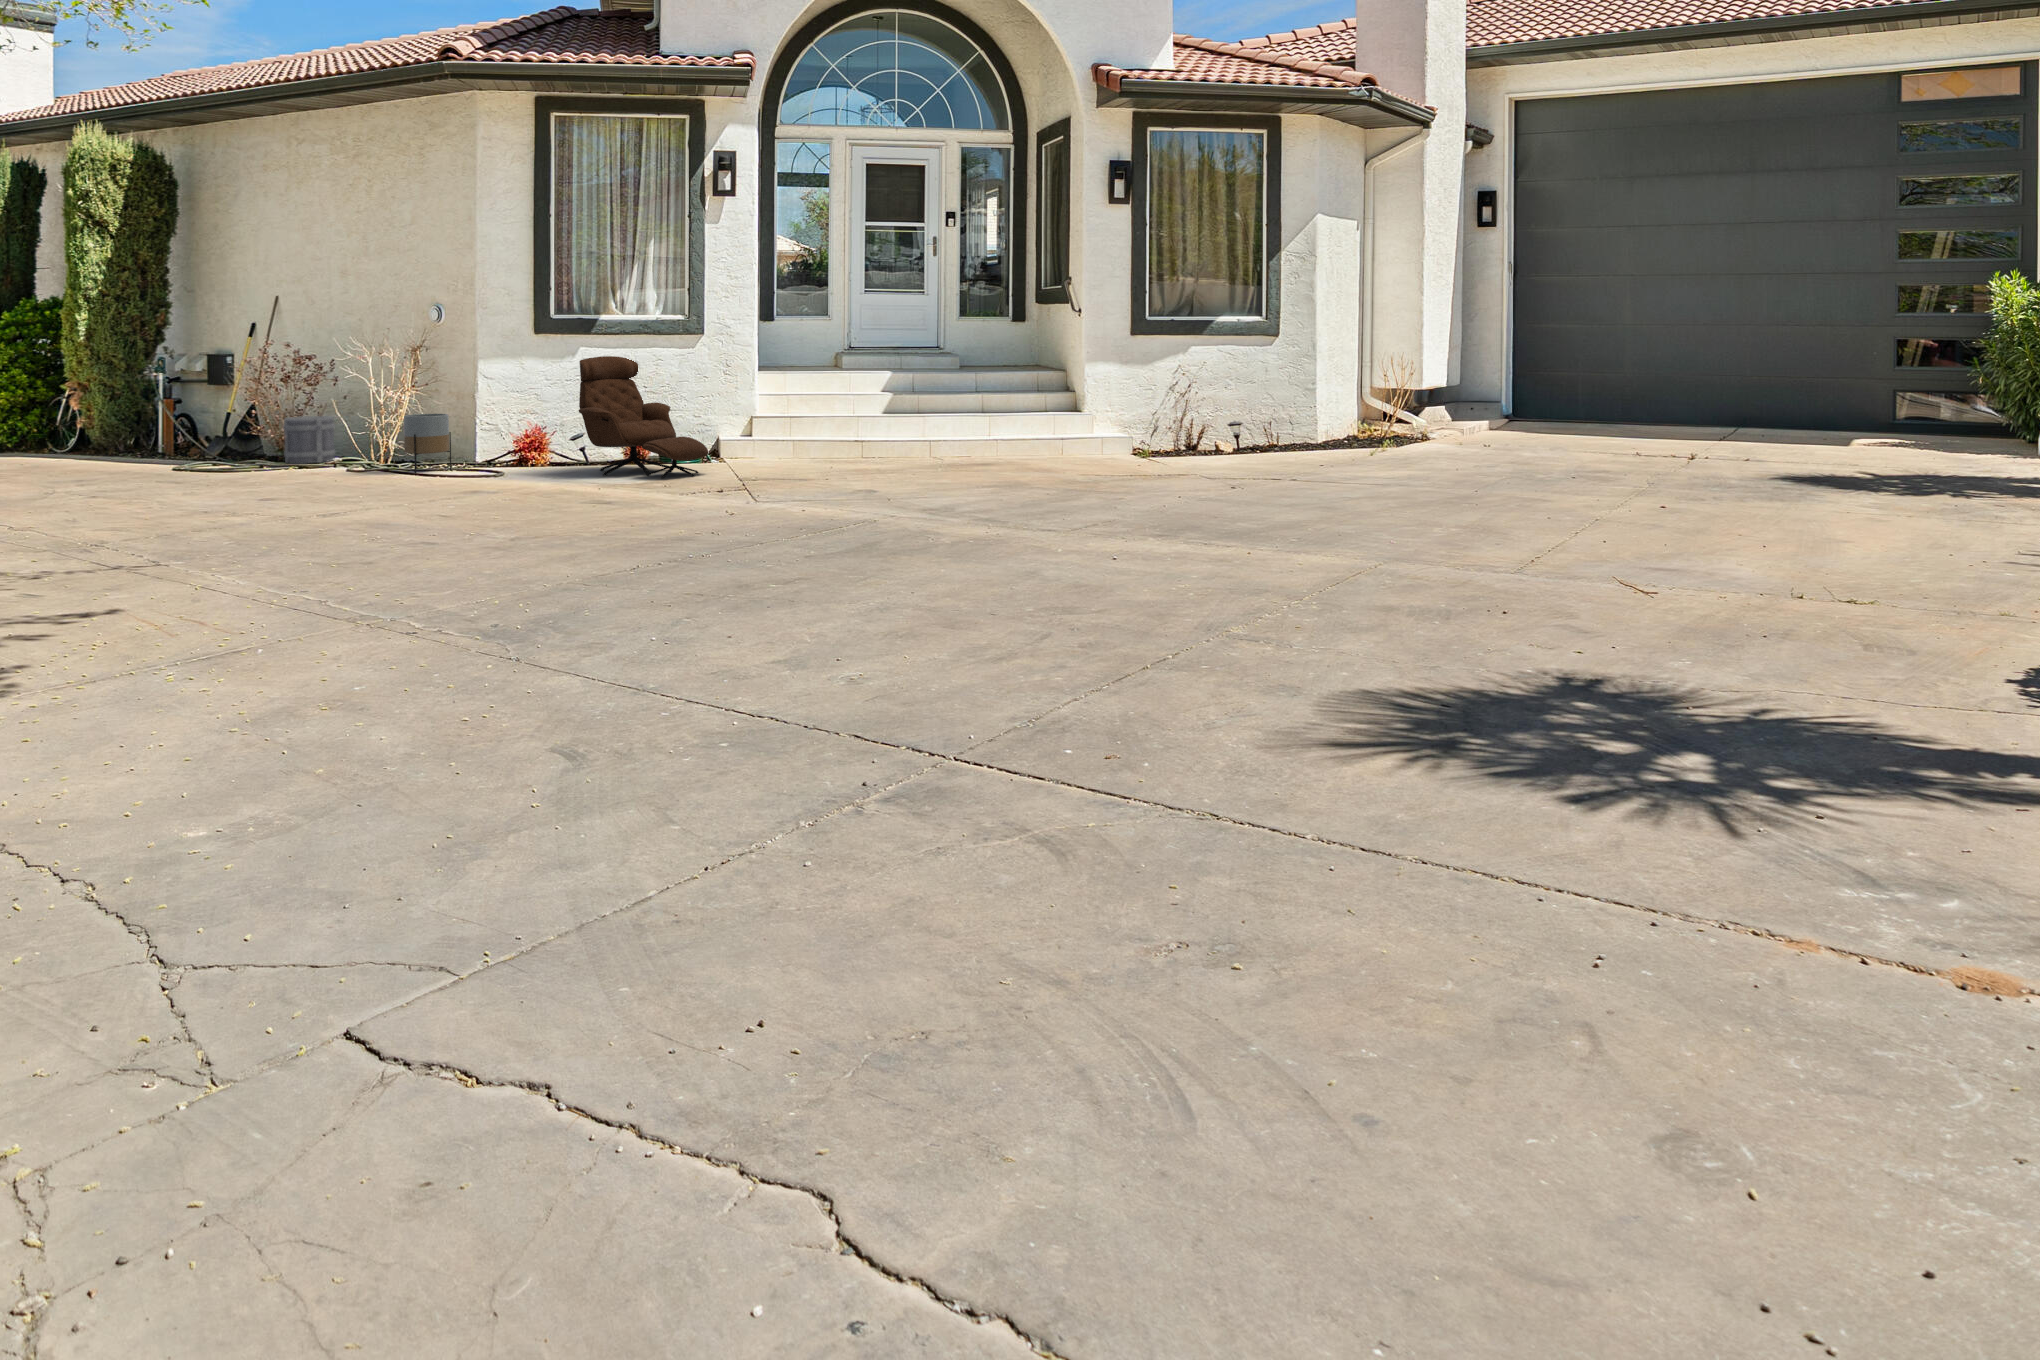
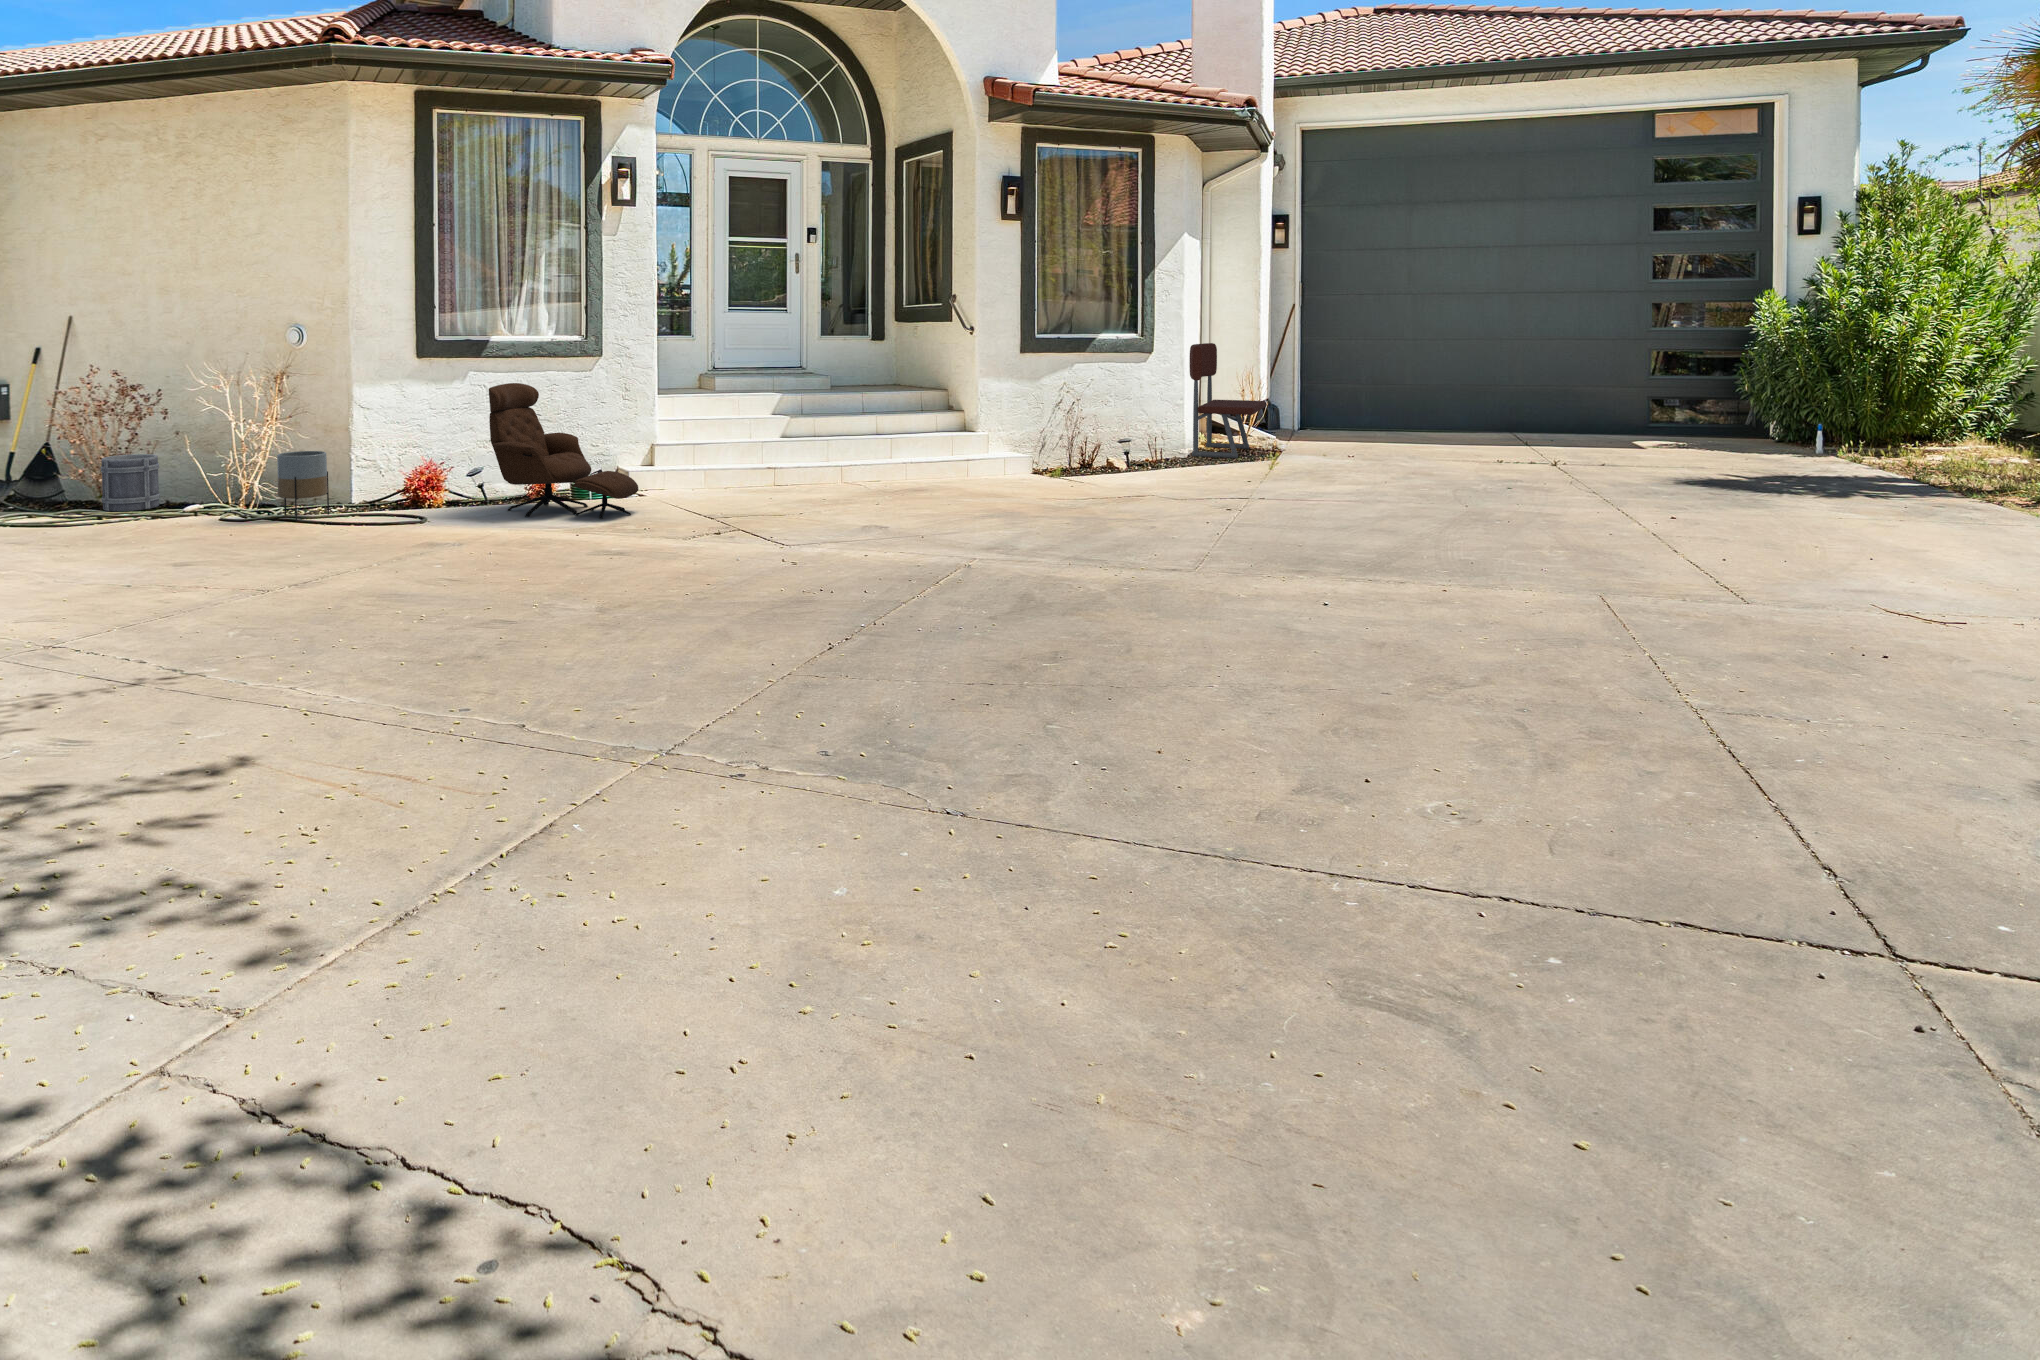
bench: none [1337,331,1434,448] -> present [1189,343,1265,458]

